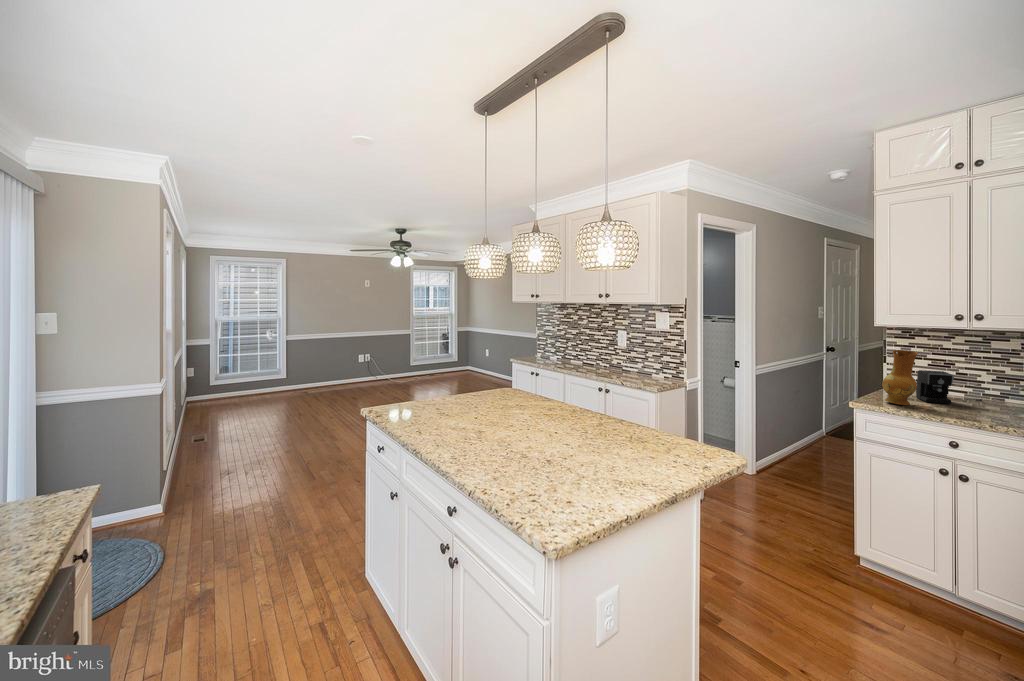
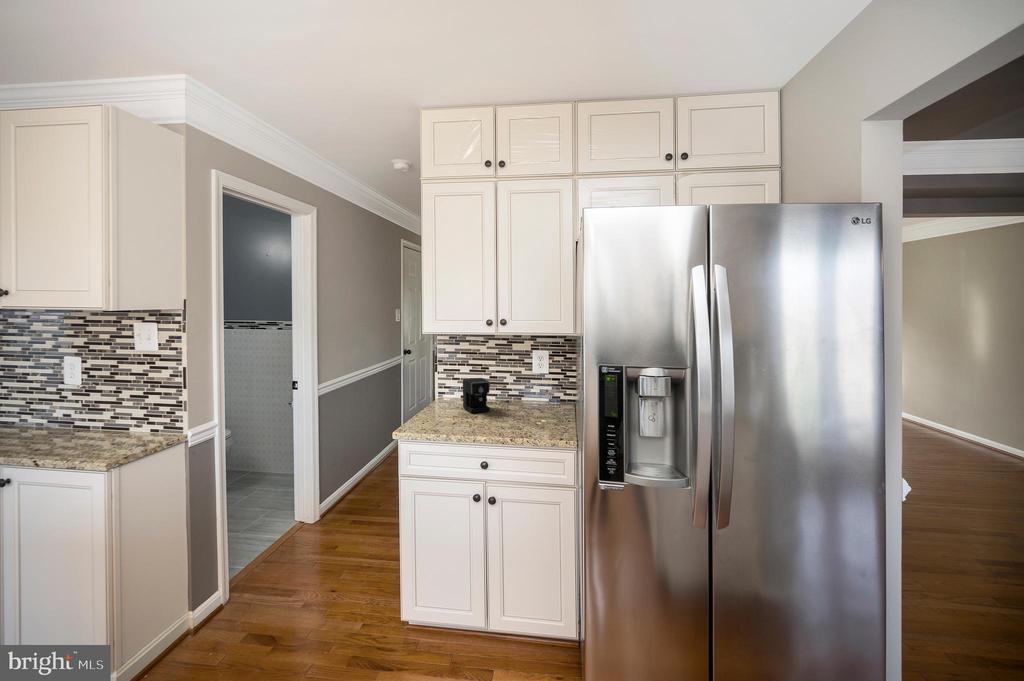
ceramic jug: present [882,350,918,405] -> none [433,361,463,424]

